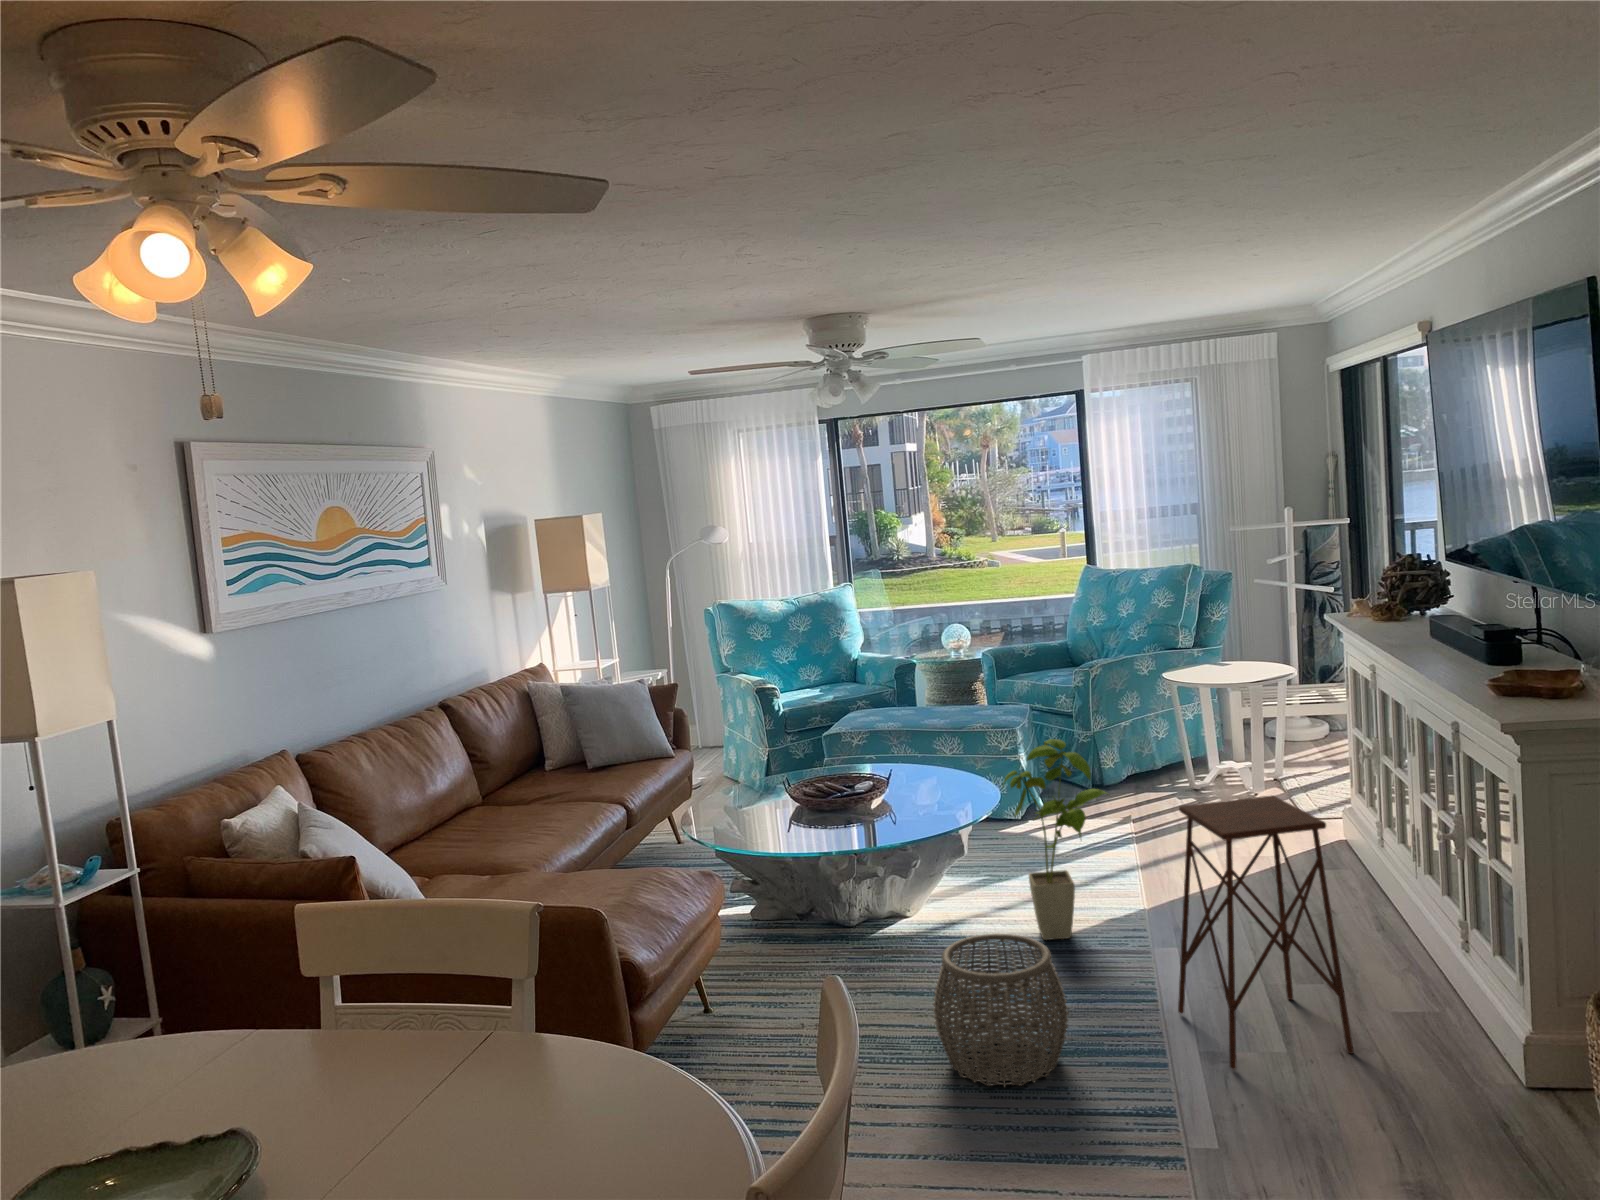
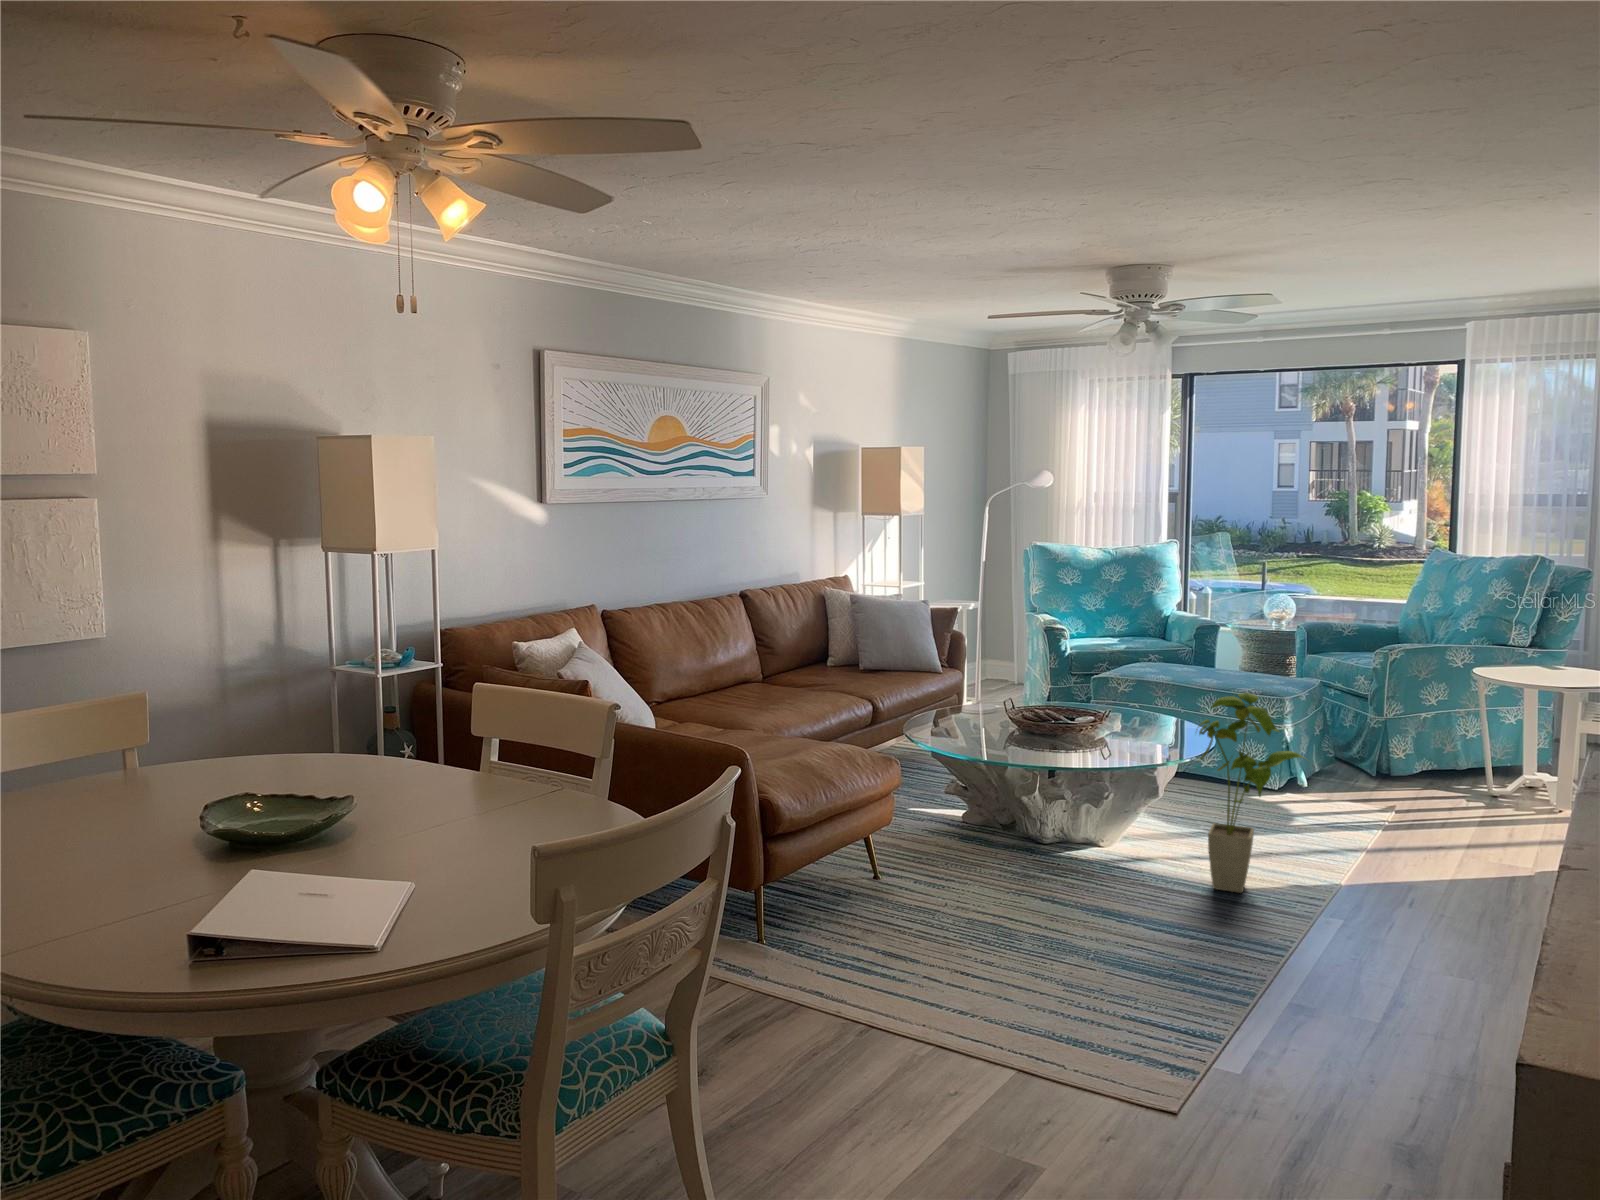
side table: present [1178,795,1354,1069] -> none [1295,763,1451,1040]
woven basket: present [933,934,1069,1087] -> none [1034,850,1163,988]

